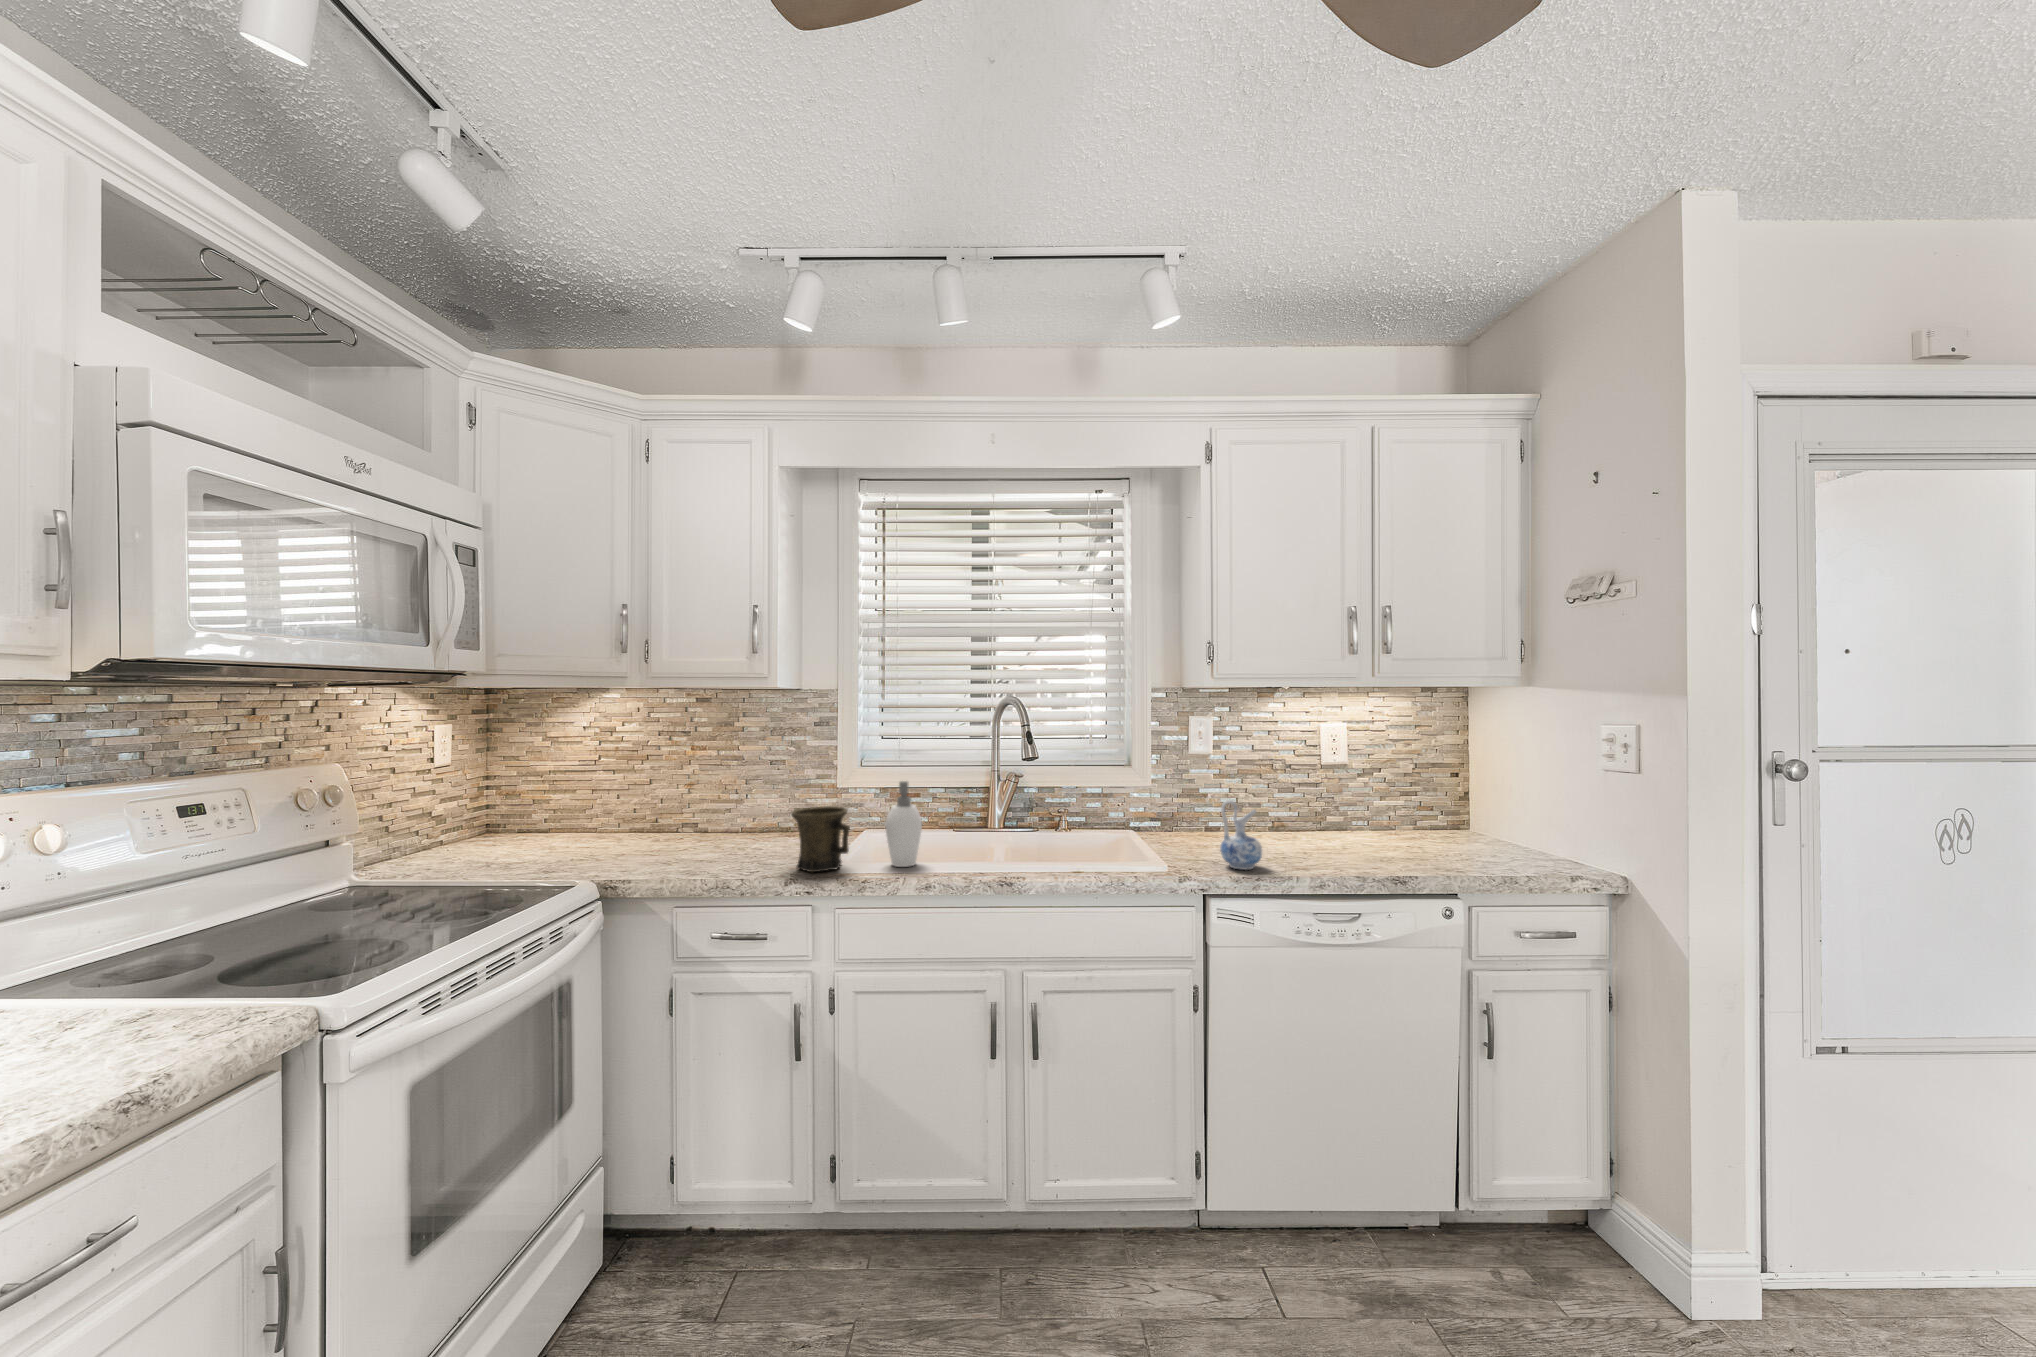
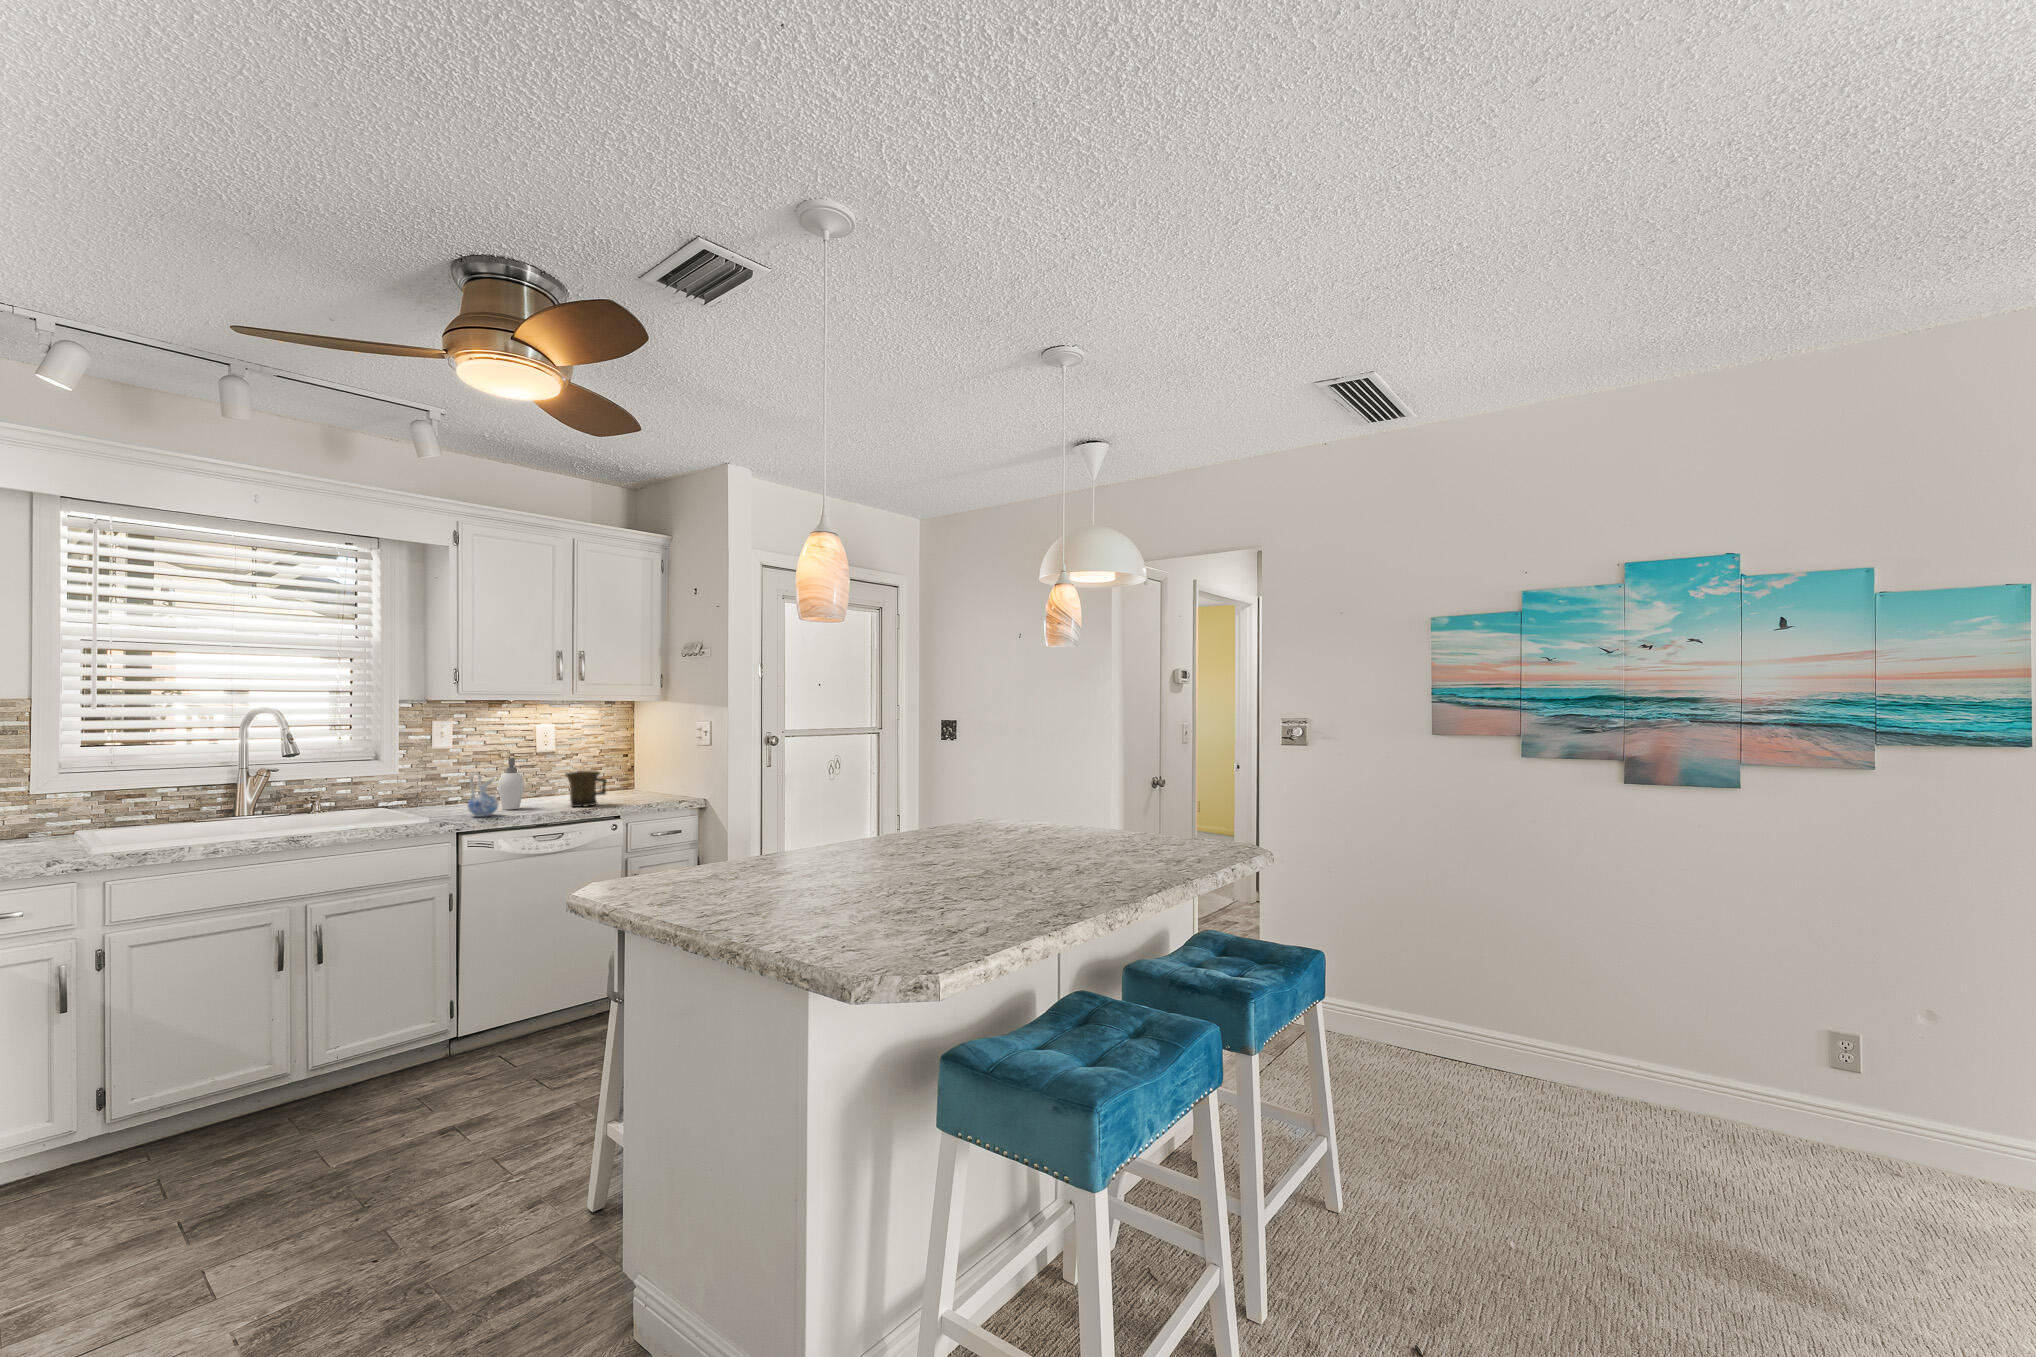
soap dispenser: present [885,781,922,867] -> present [498,758,530,810]
mug: present [791,806,850,872] -> present [565,771,607,807]

